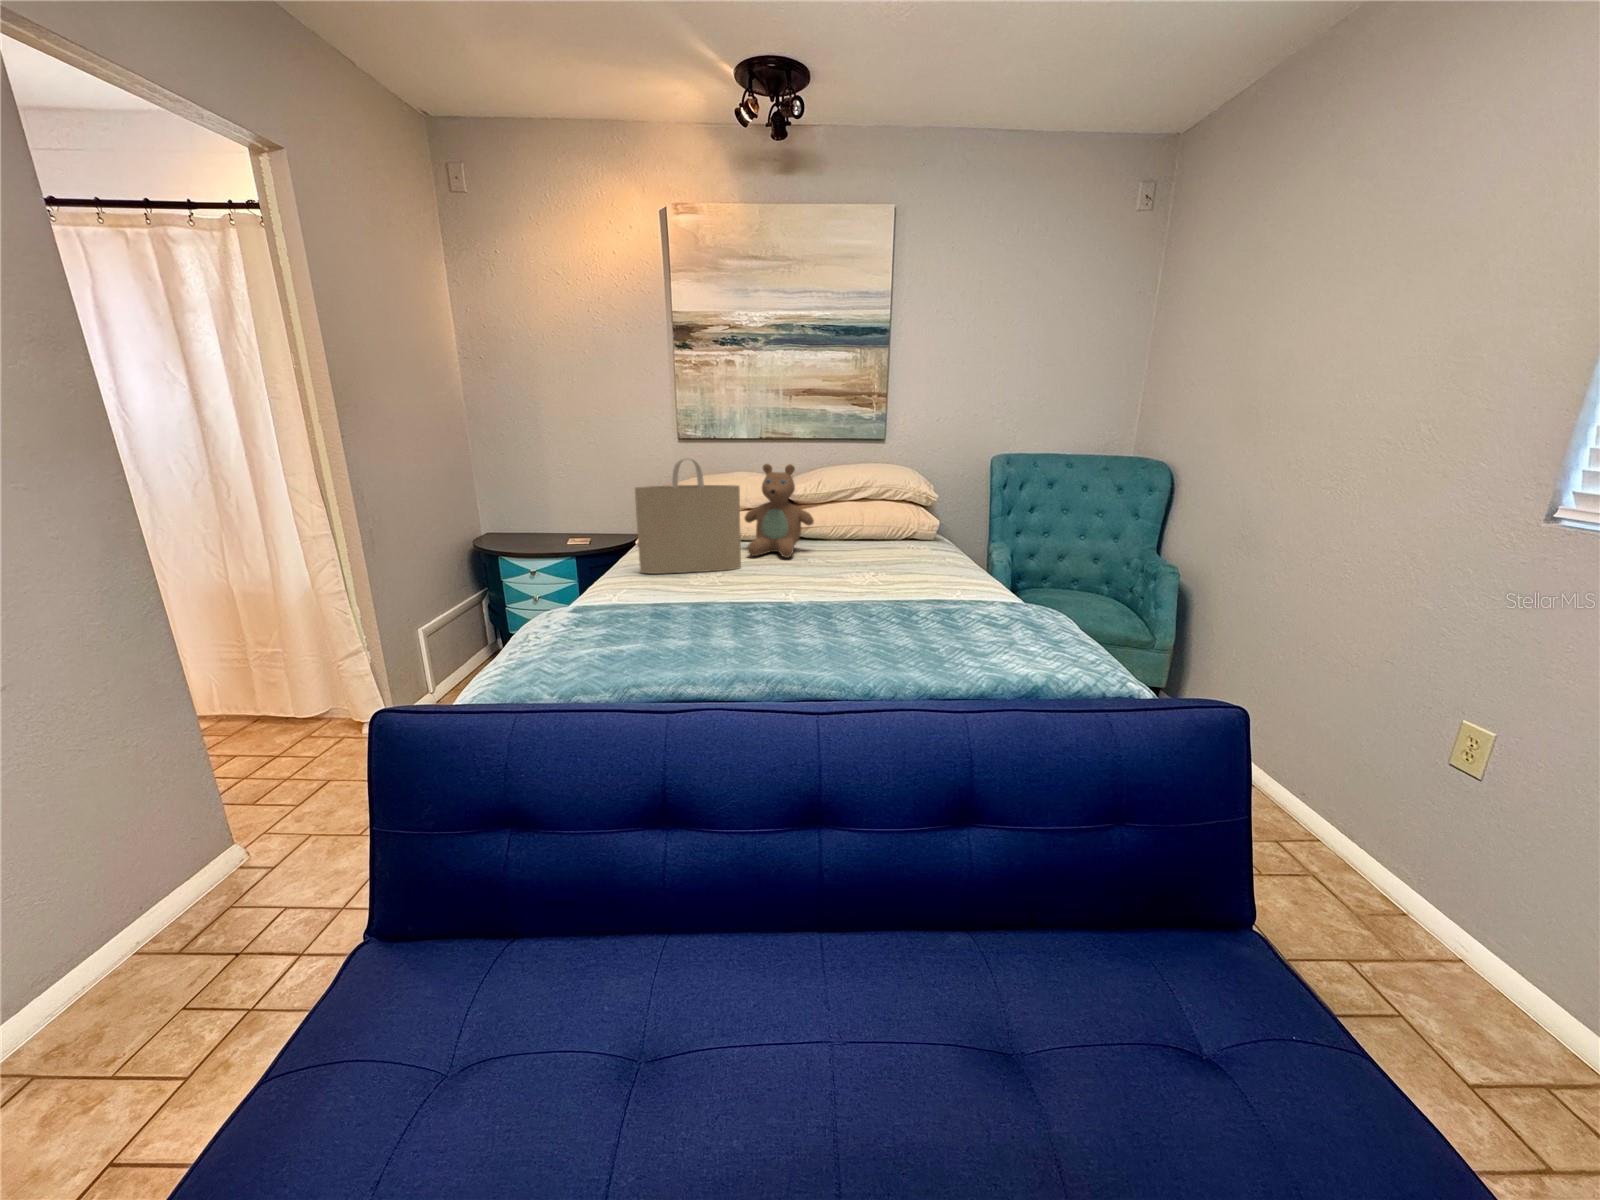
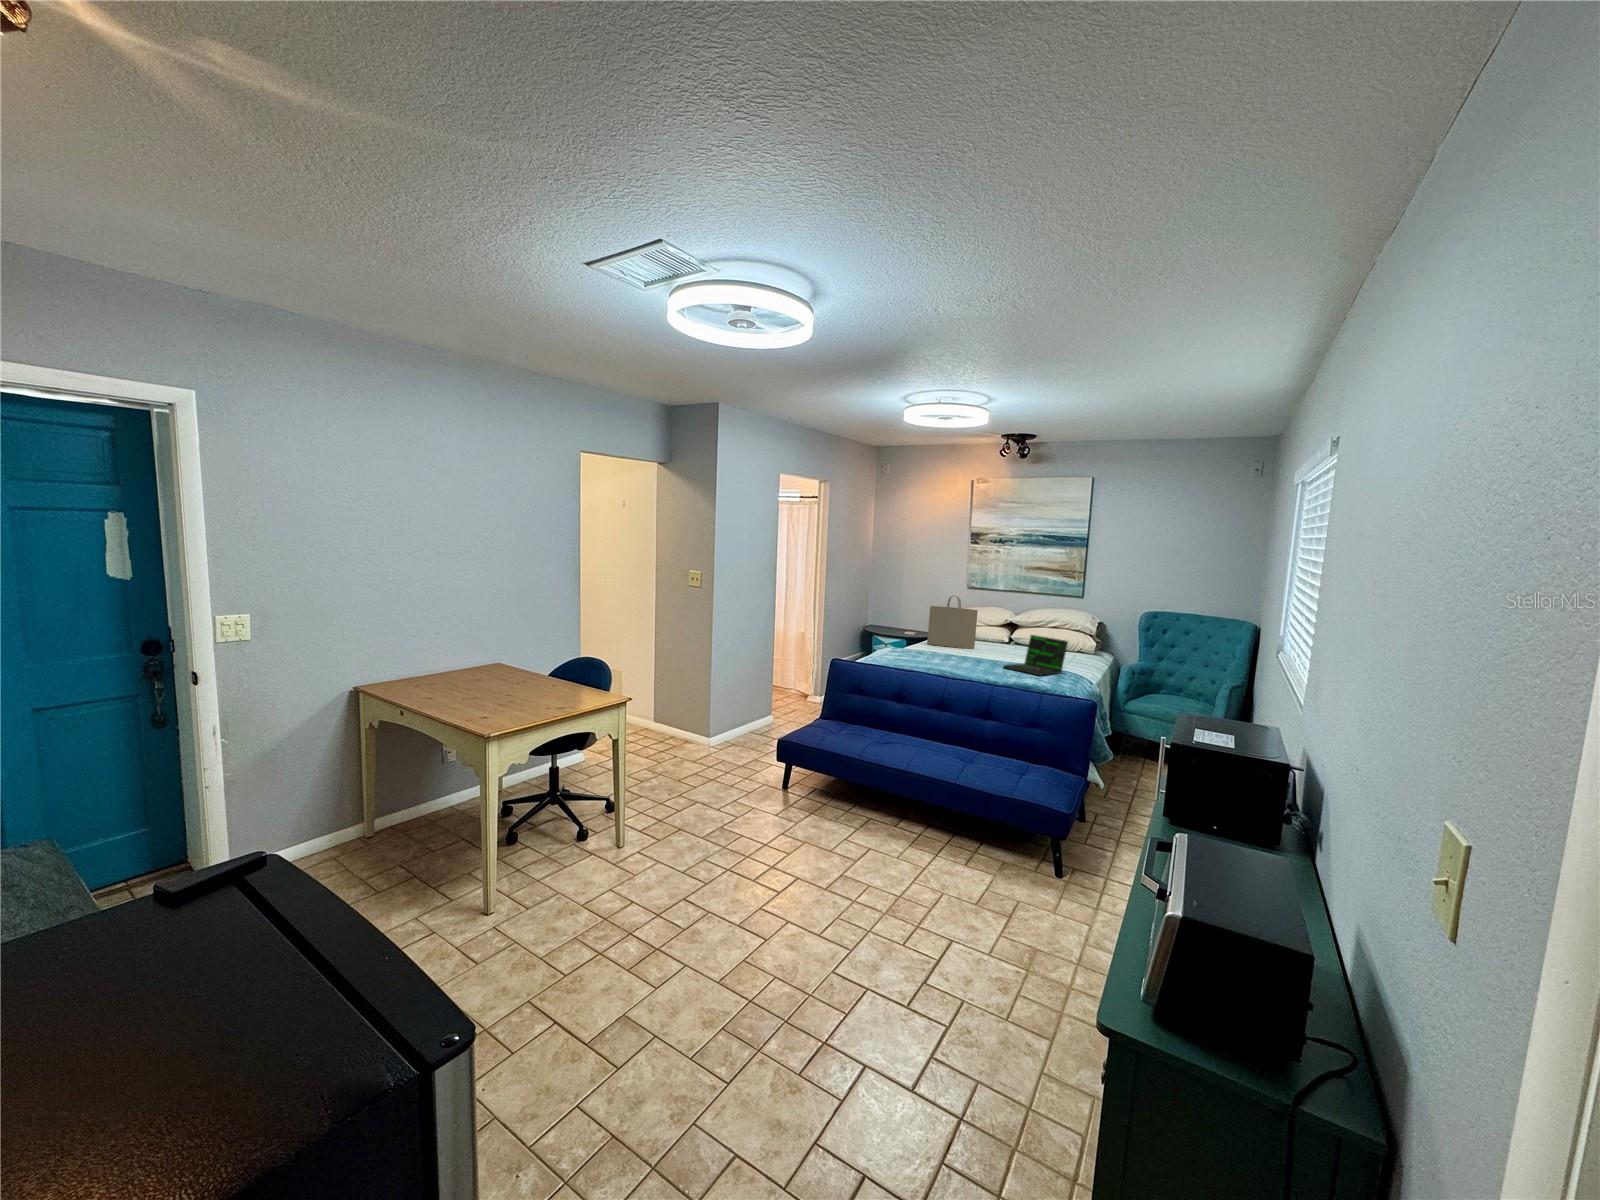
teddy bear: present [745,464,814,558] -> none [982,603,1020,649]
laptop: none [864,534,1012,643] -> present [1003,635,1068,676]

